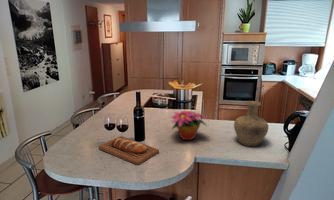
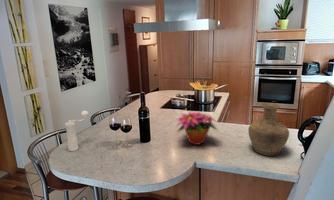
pepper mill: none [62,112,83,153] -> present [65,111,88,151]
bread loaf: present [99,136,159,165] -> none [101,137,160,169]

